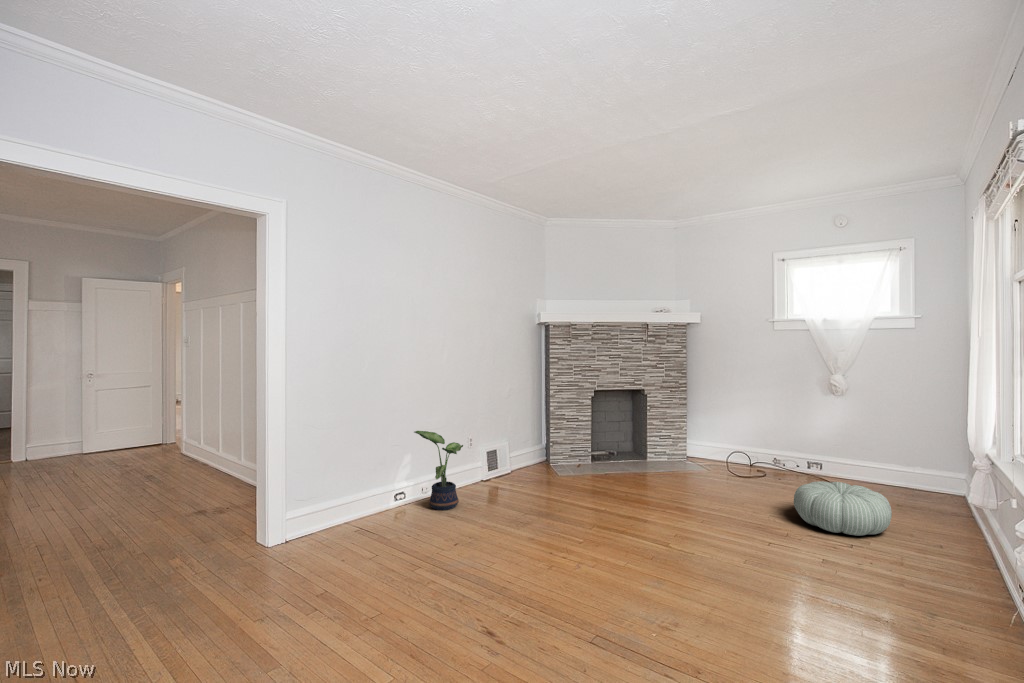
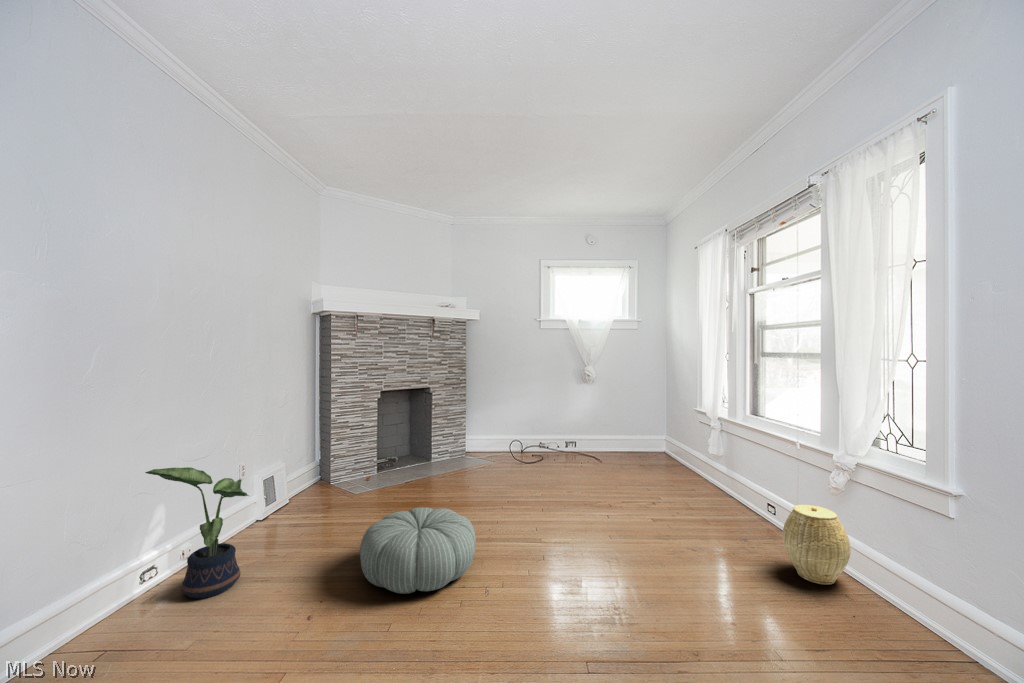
pouf: present [794,481,892,536] -> present [360,507,476,594]
woven basket: none [876,559,955,651] -> present [782,505,851,585]

